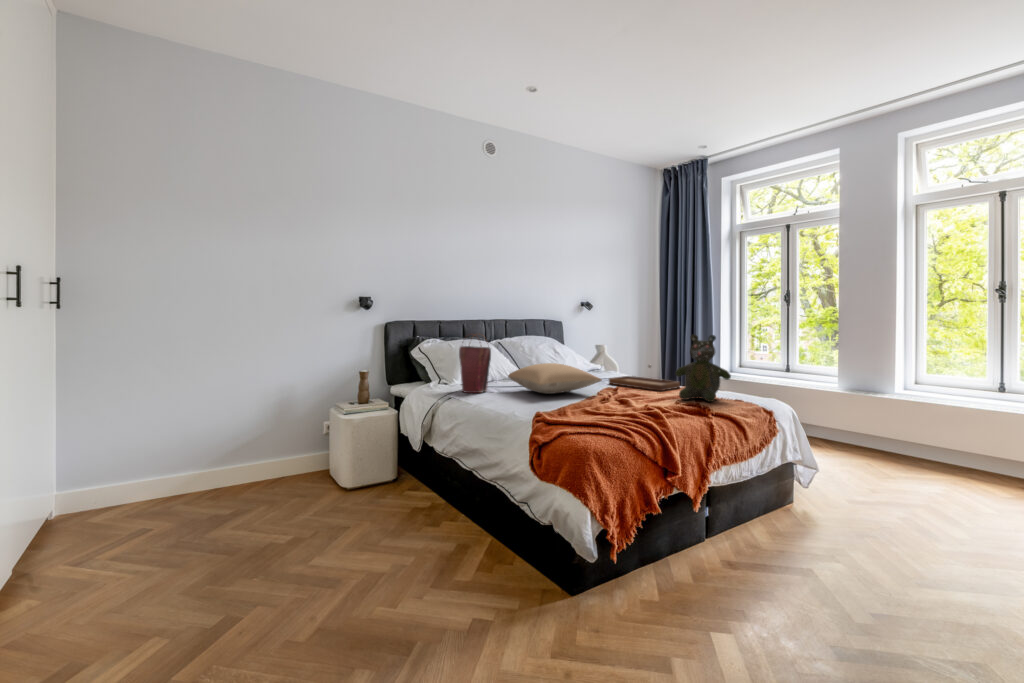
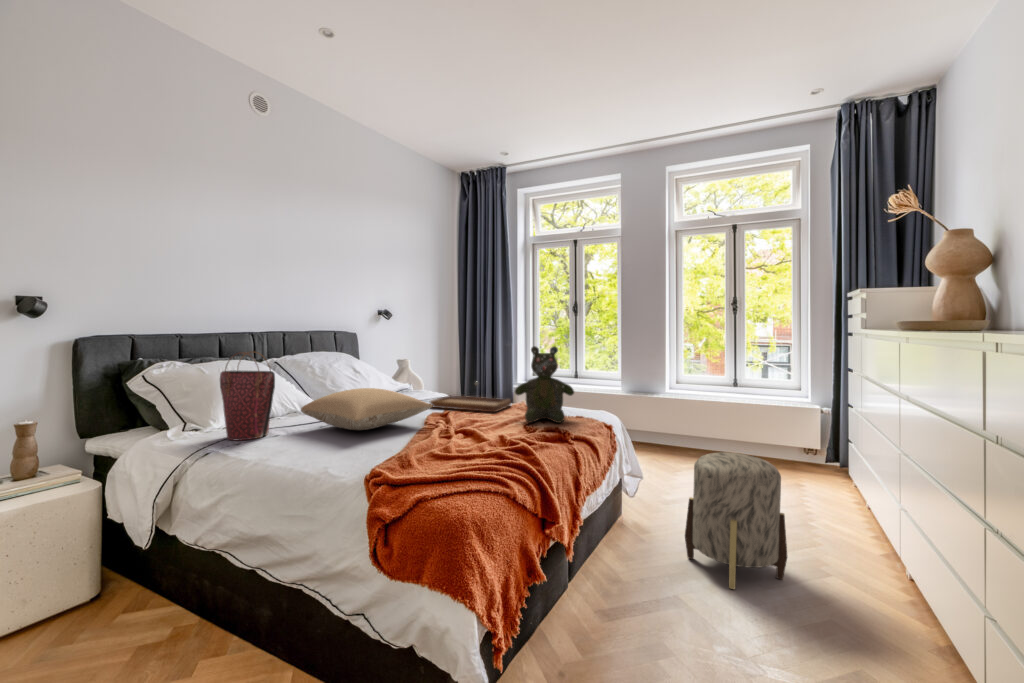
ottoman: none [839,446,955,582] -> present [685,452,787,589]

